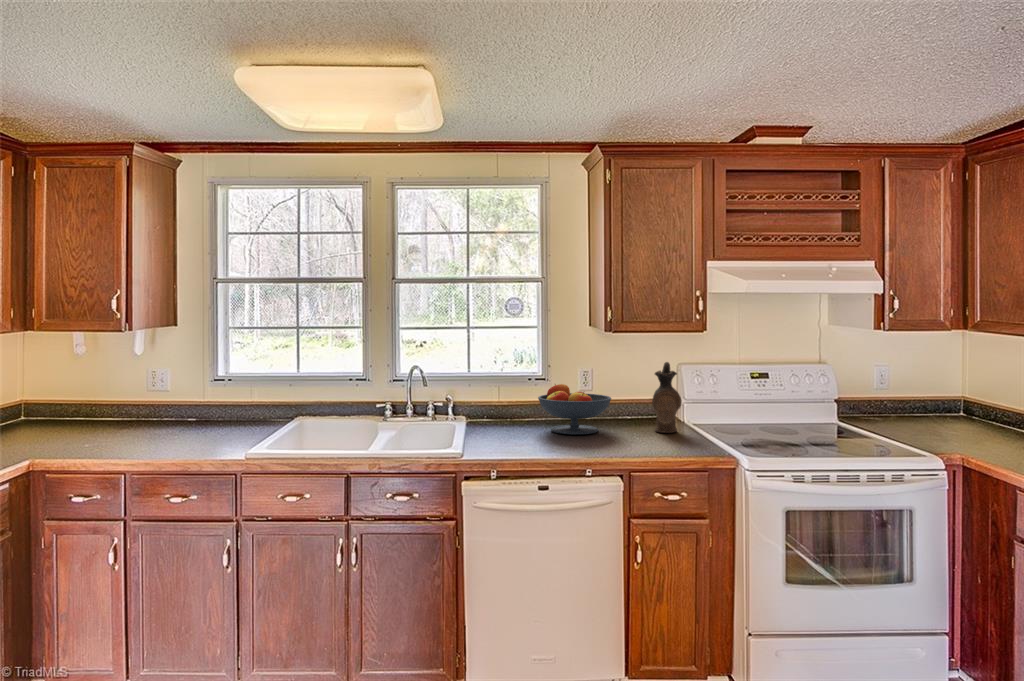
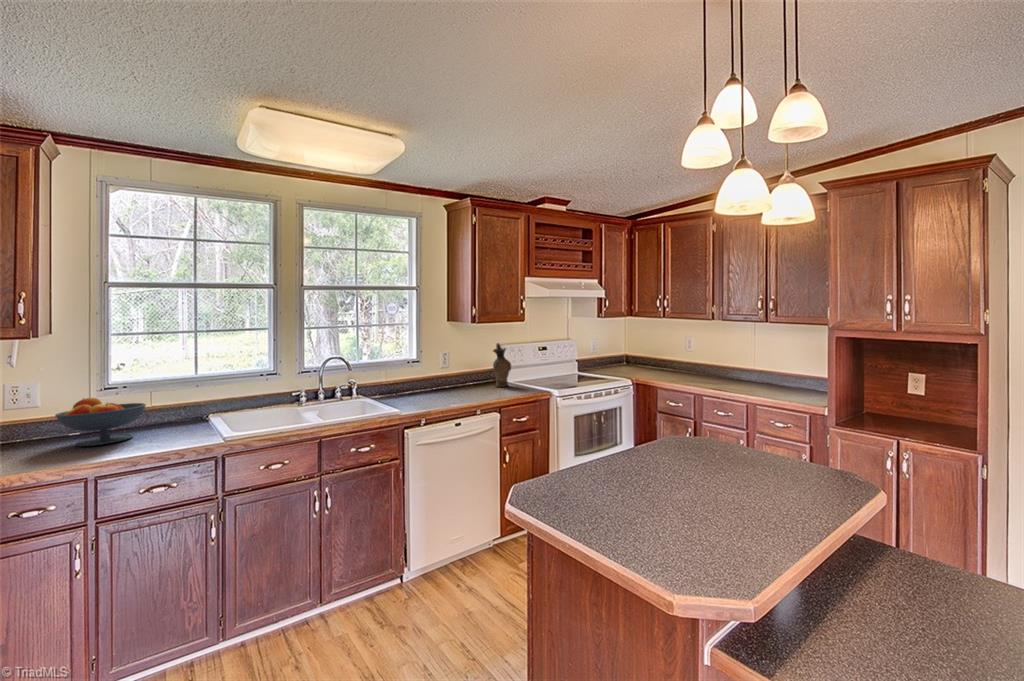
fruit bowl: present [538,384,611,434] -> present [55,398,146,446]

